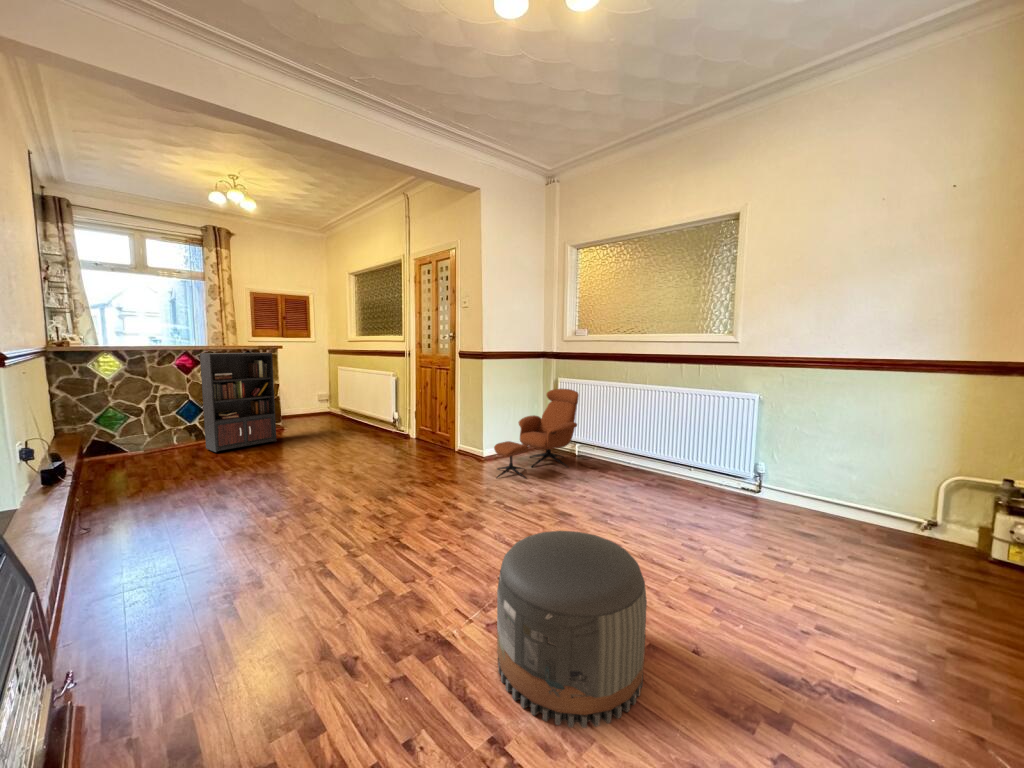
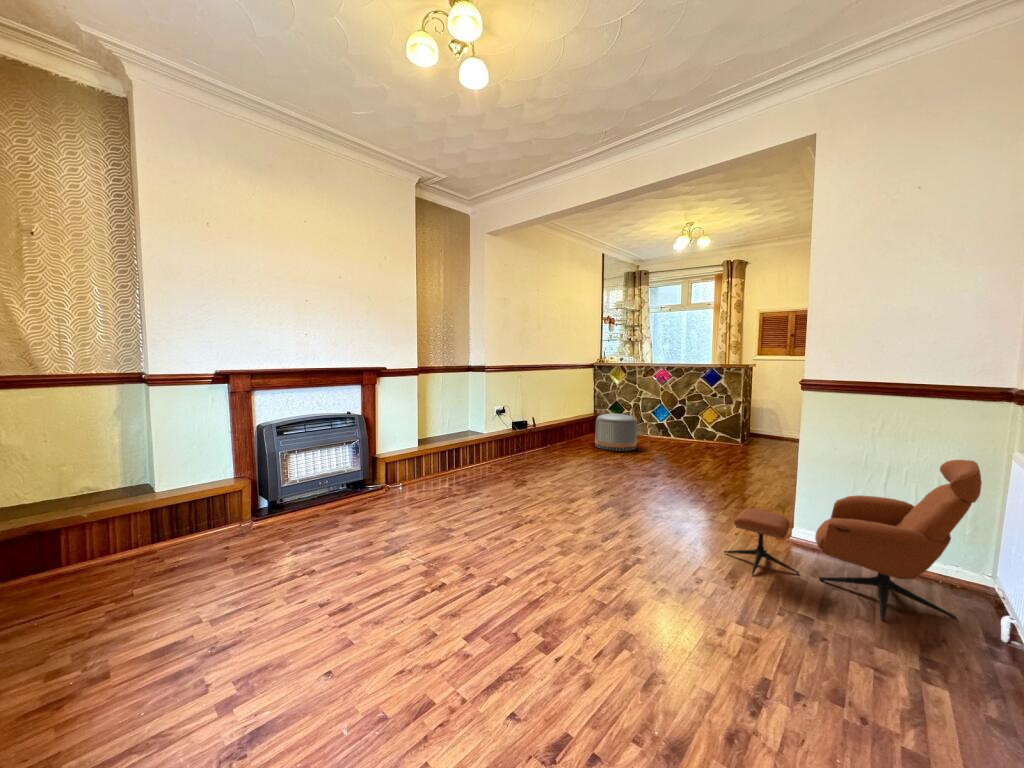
bookcase: present [200,353,276,452] -> none [648,367,718,453]
pouf: present [497,531,647,728] -> present [595,414,637,451]

